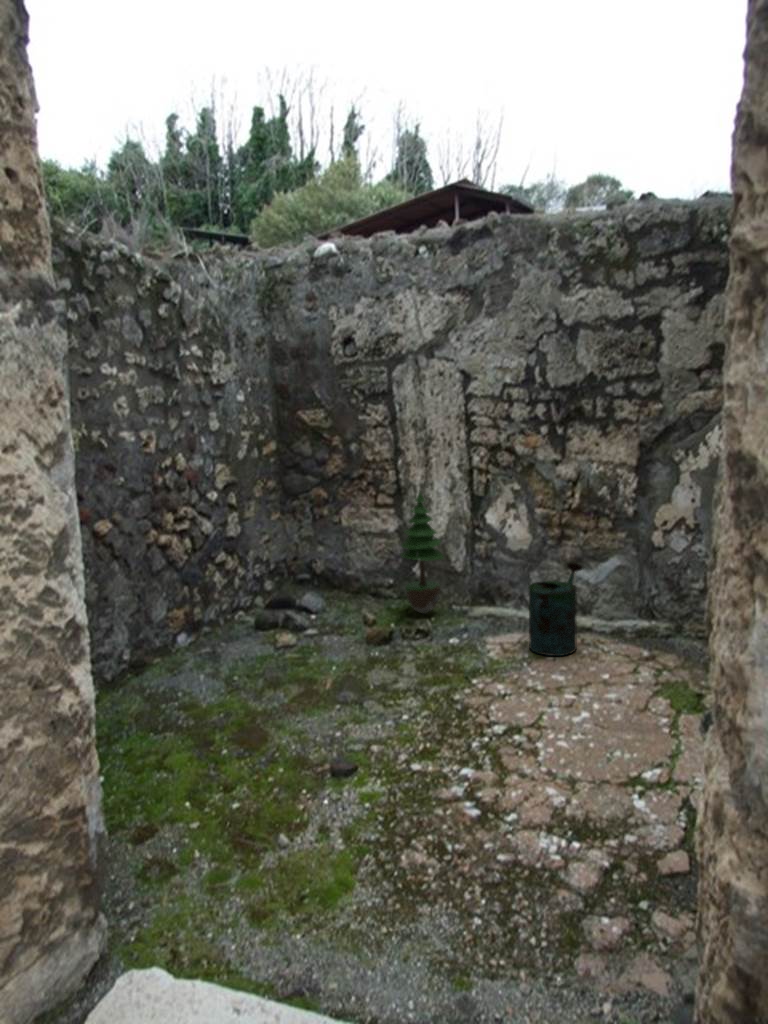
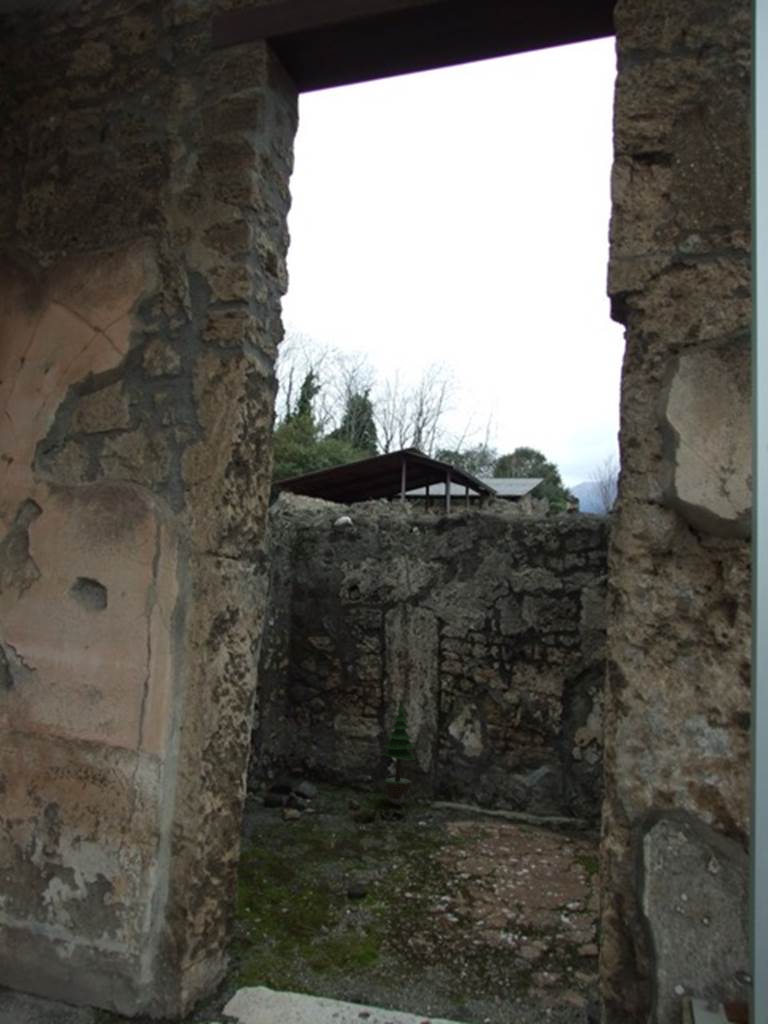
watering can: present [528,563,582,656] -> none [481,767,522,837]

